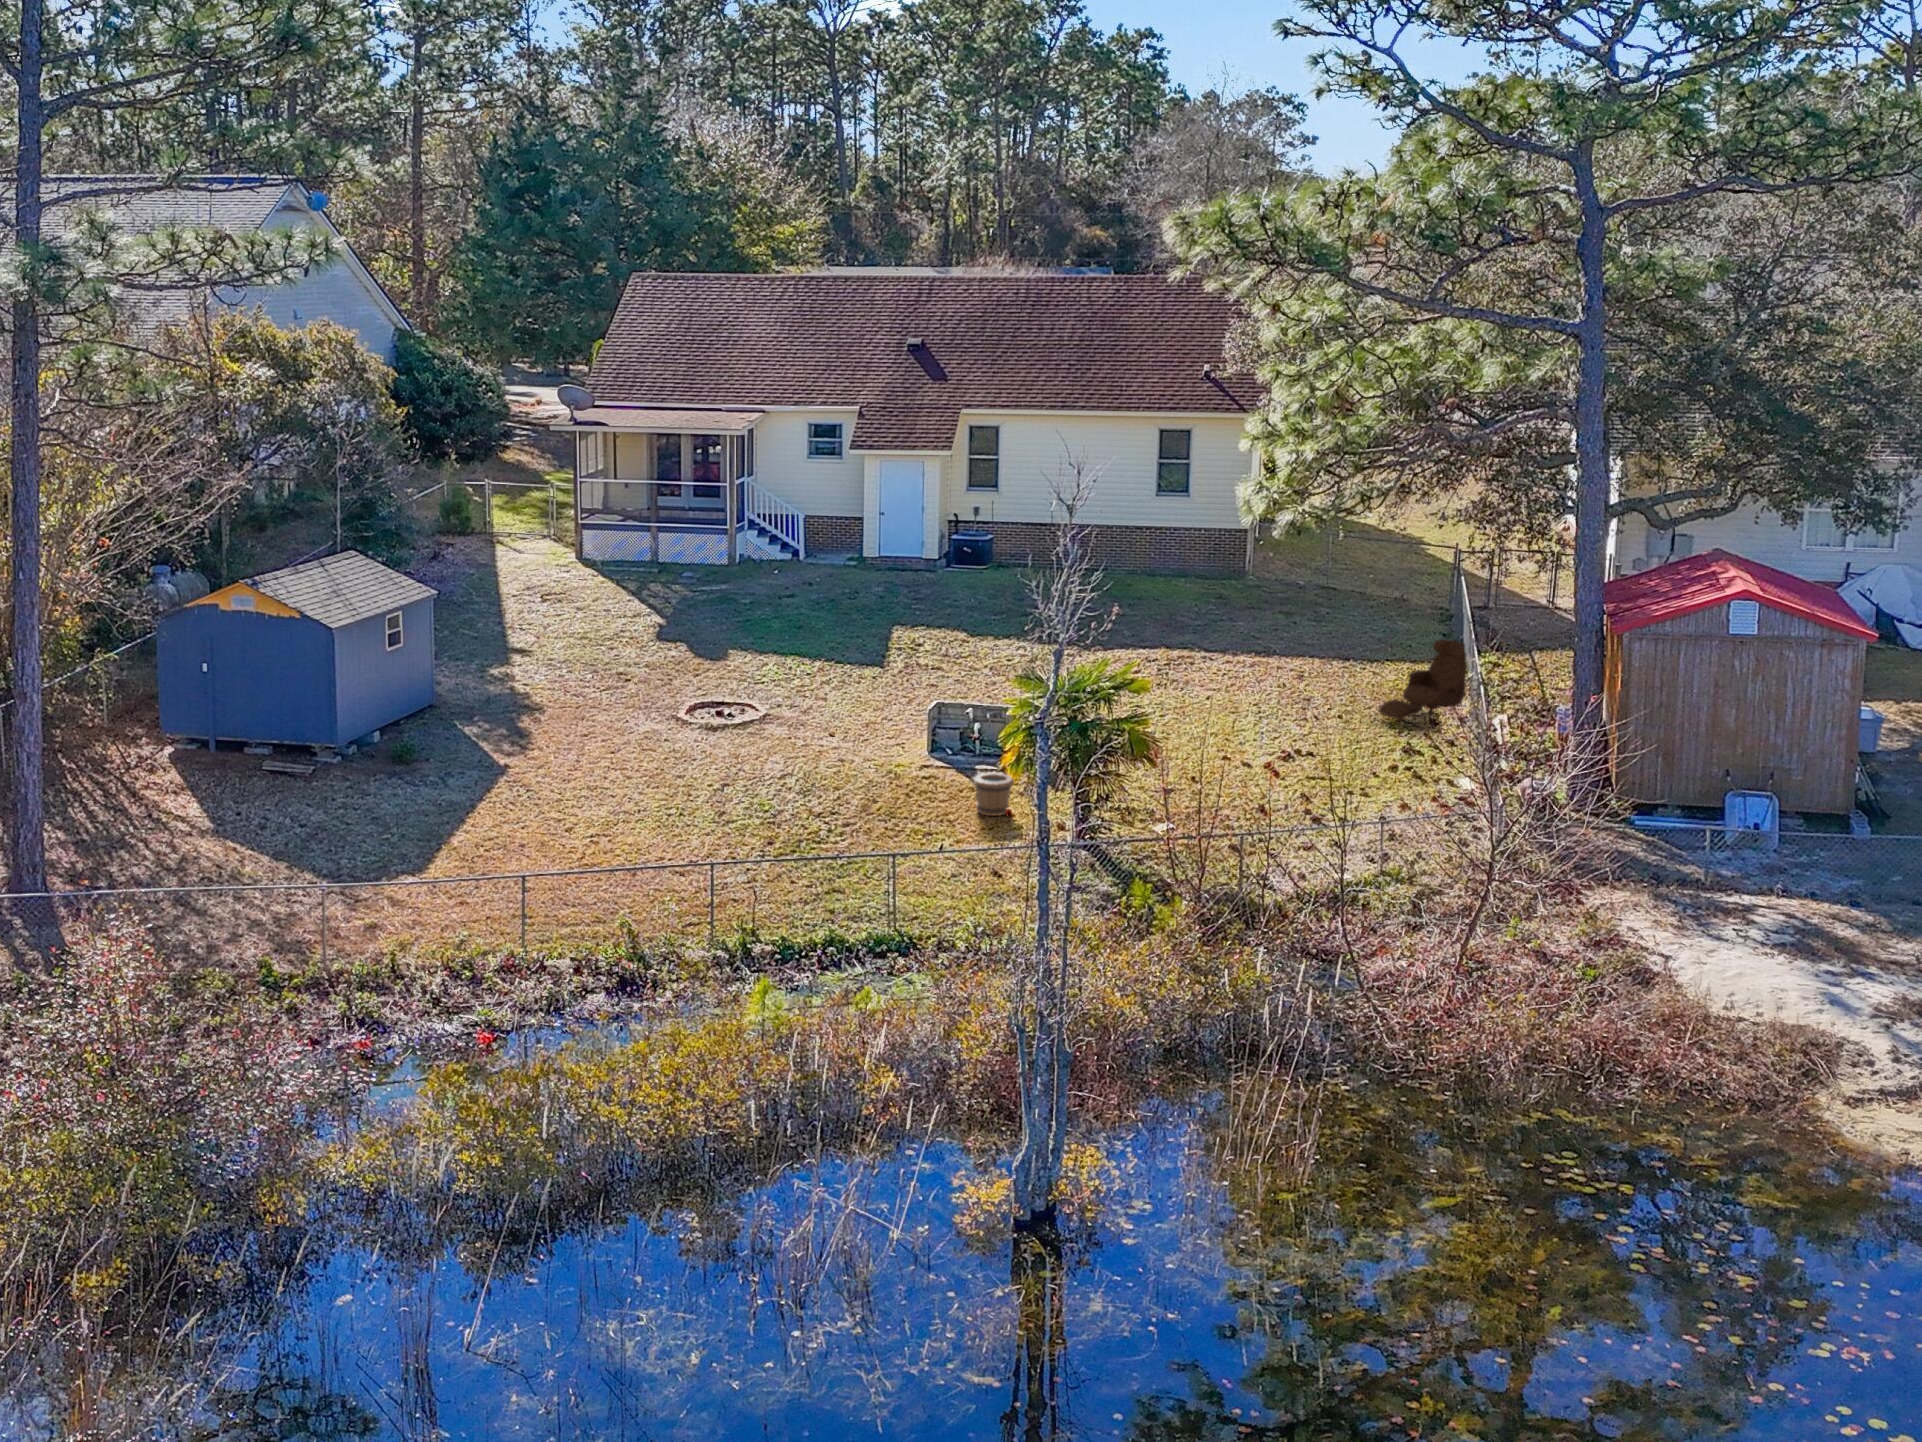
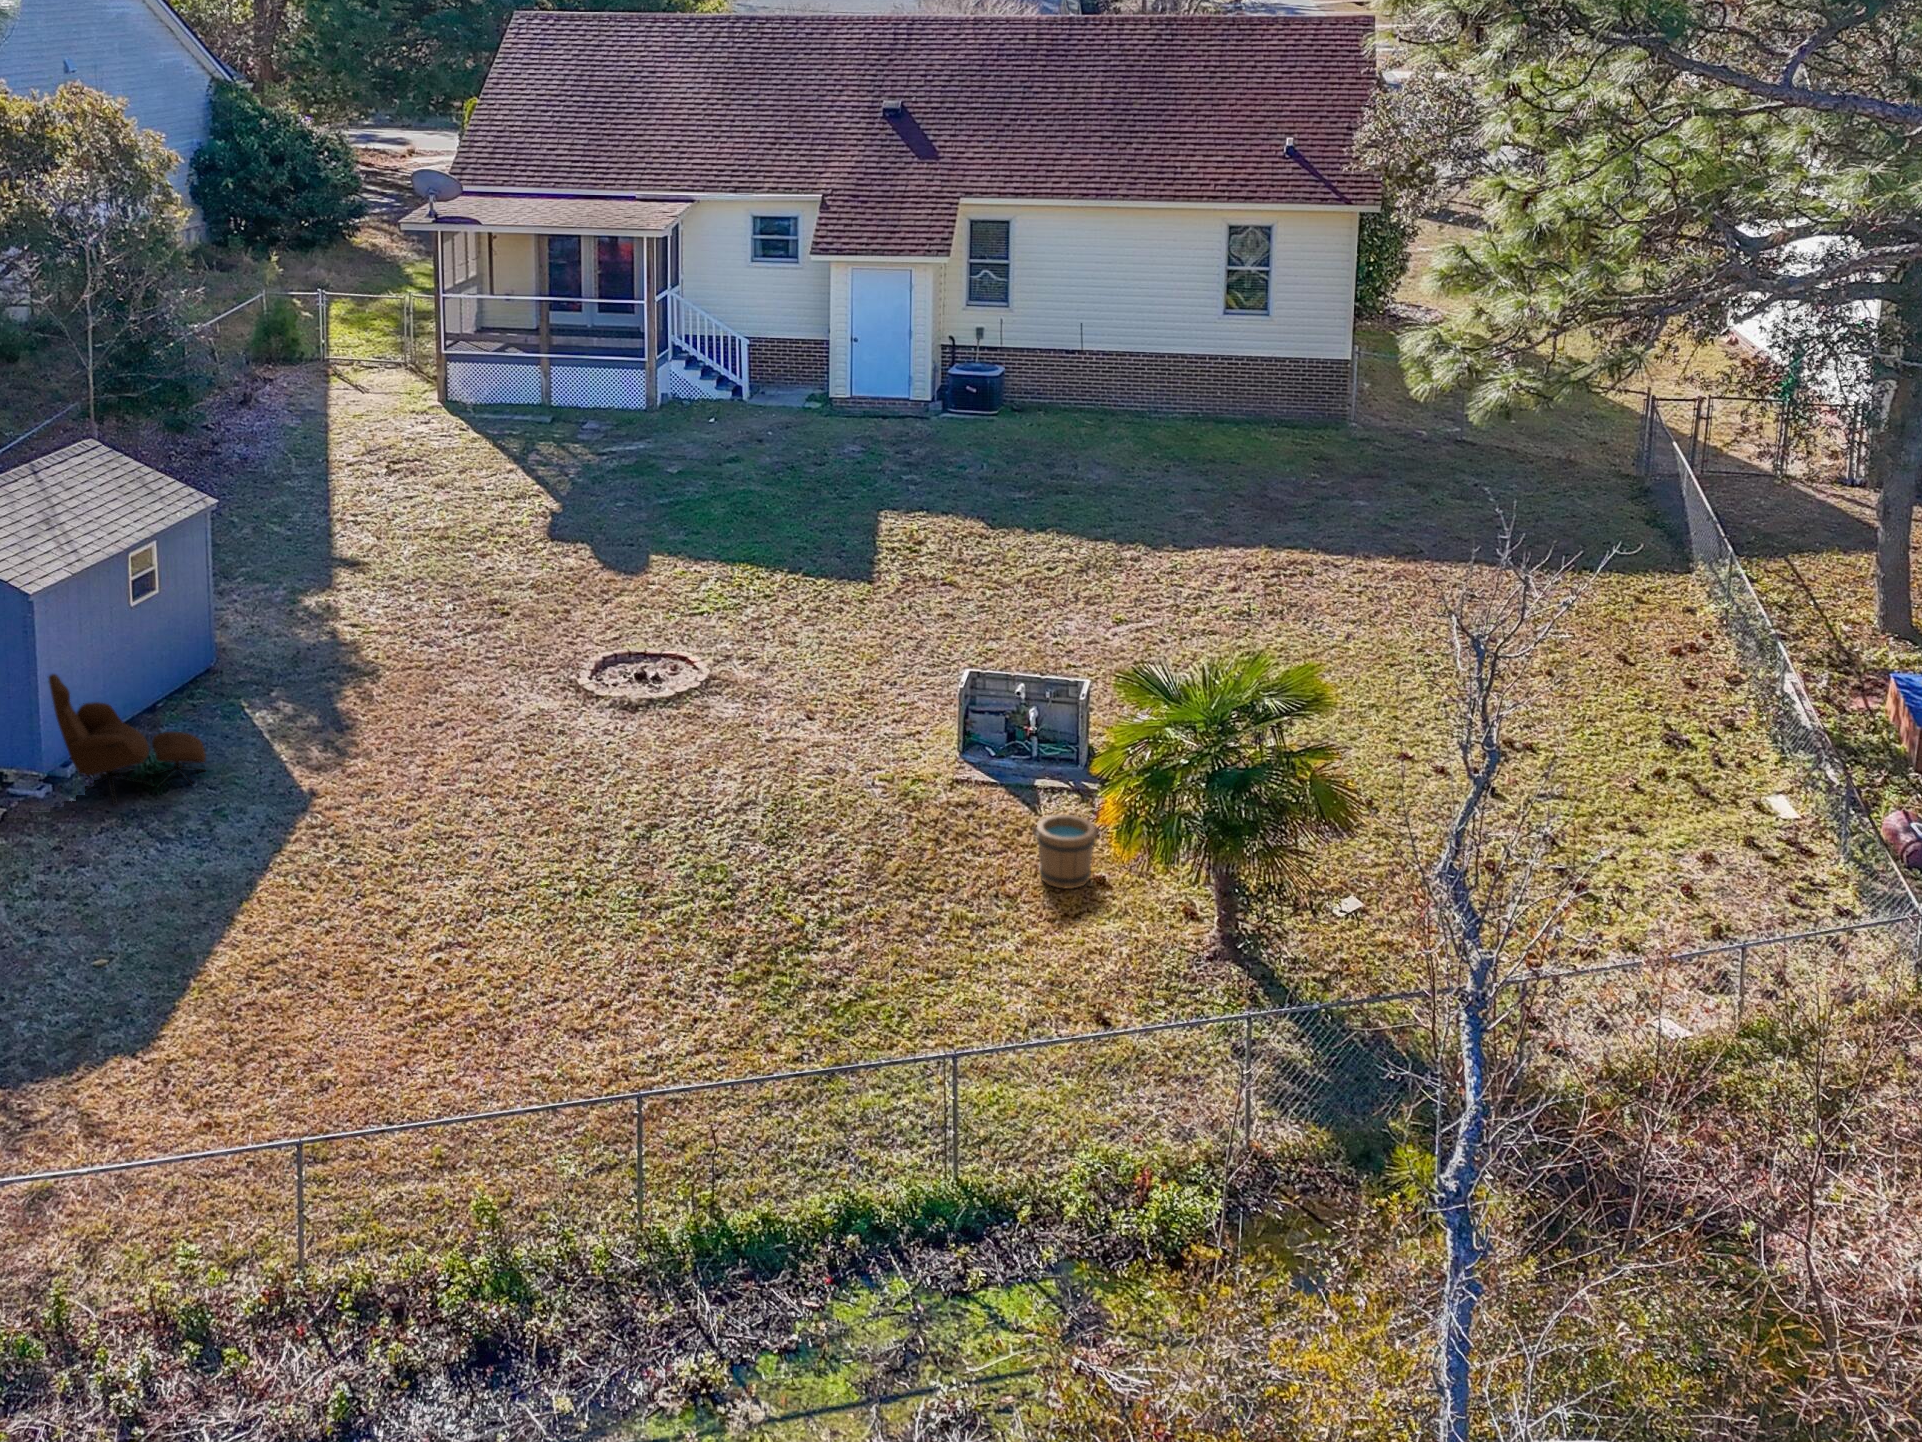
lounge chair: present [1378,639,1467,728] -> present [49,674,206,805]

